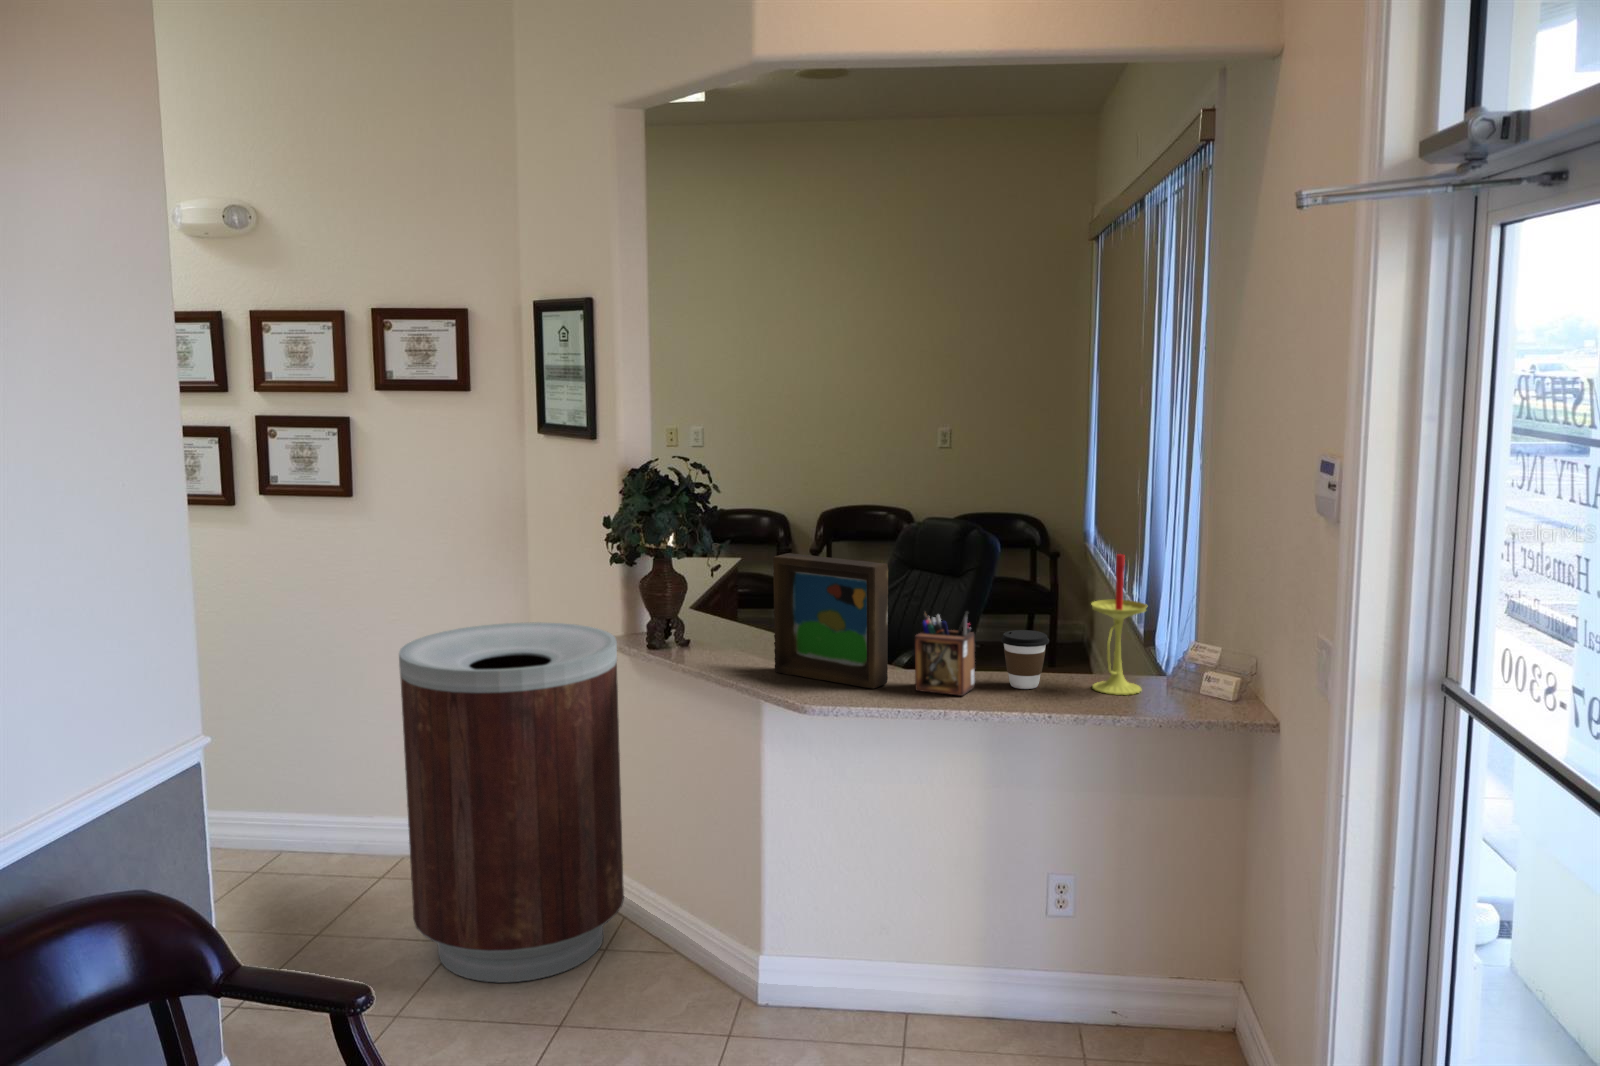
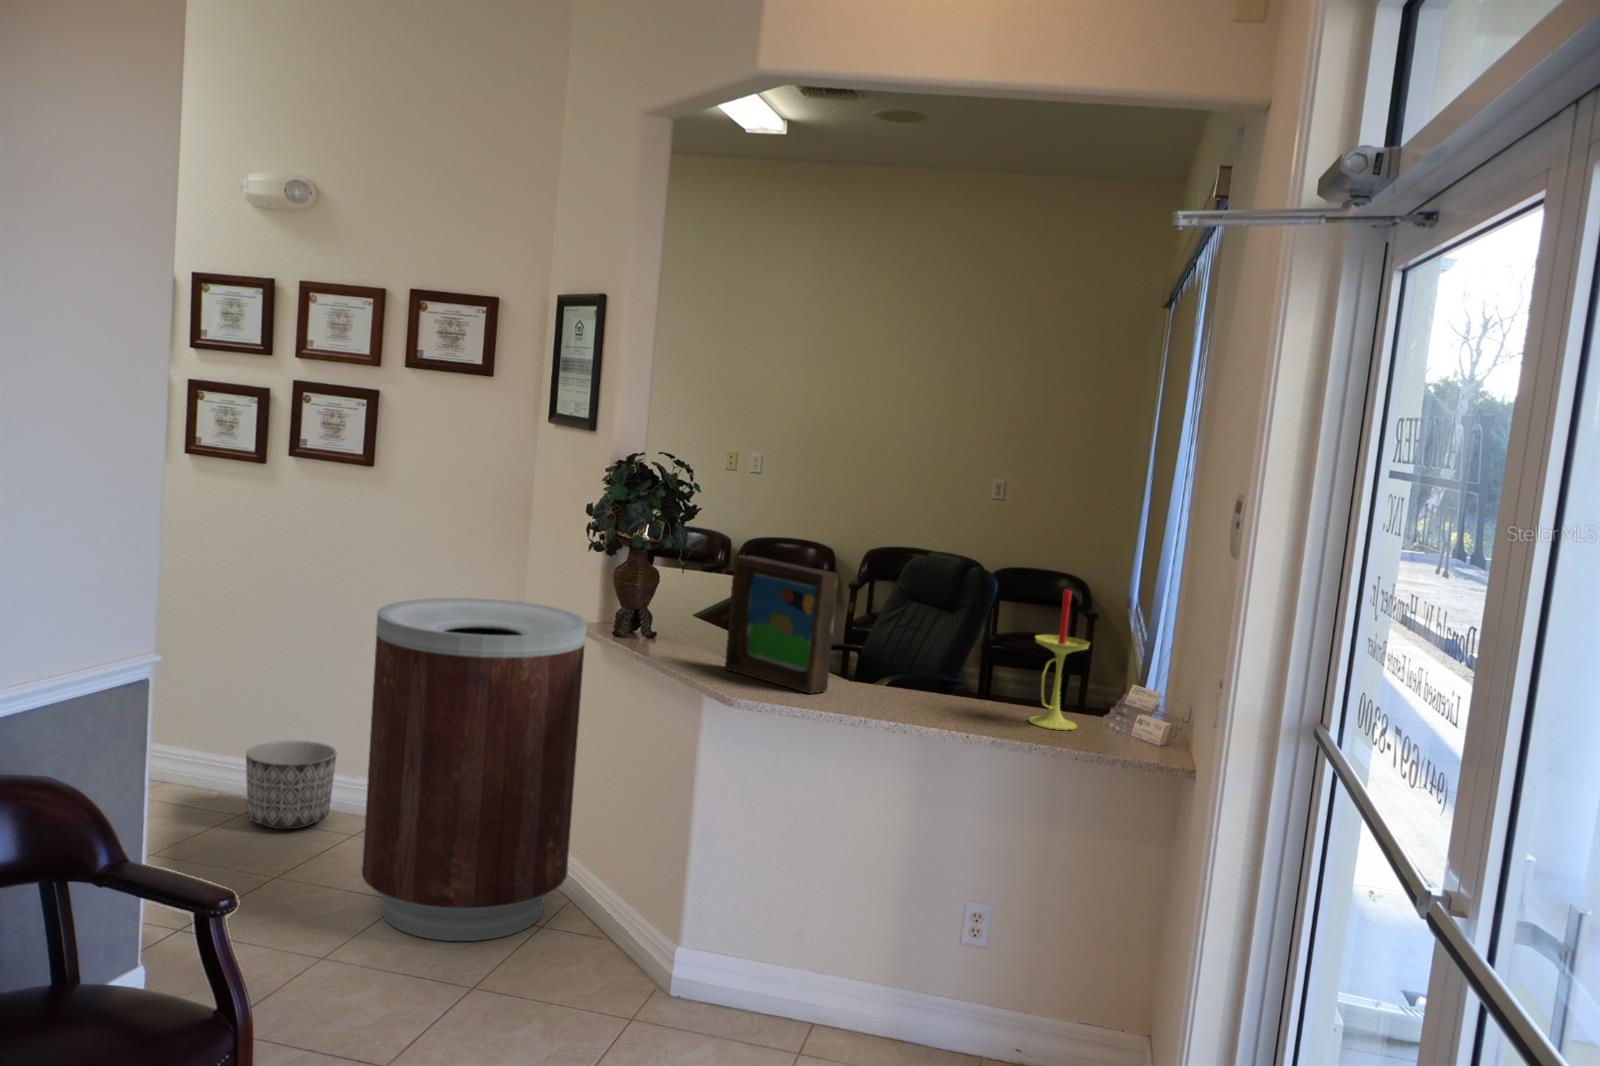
desk organizer: present [915,612,975,696] -> none [851,623,915,710]
coffee cup: present [1001,630,1049,689] -> none [943,655,990,713]
planter: none [258,788,352,883] -> present [246,740,337,829]

